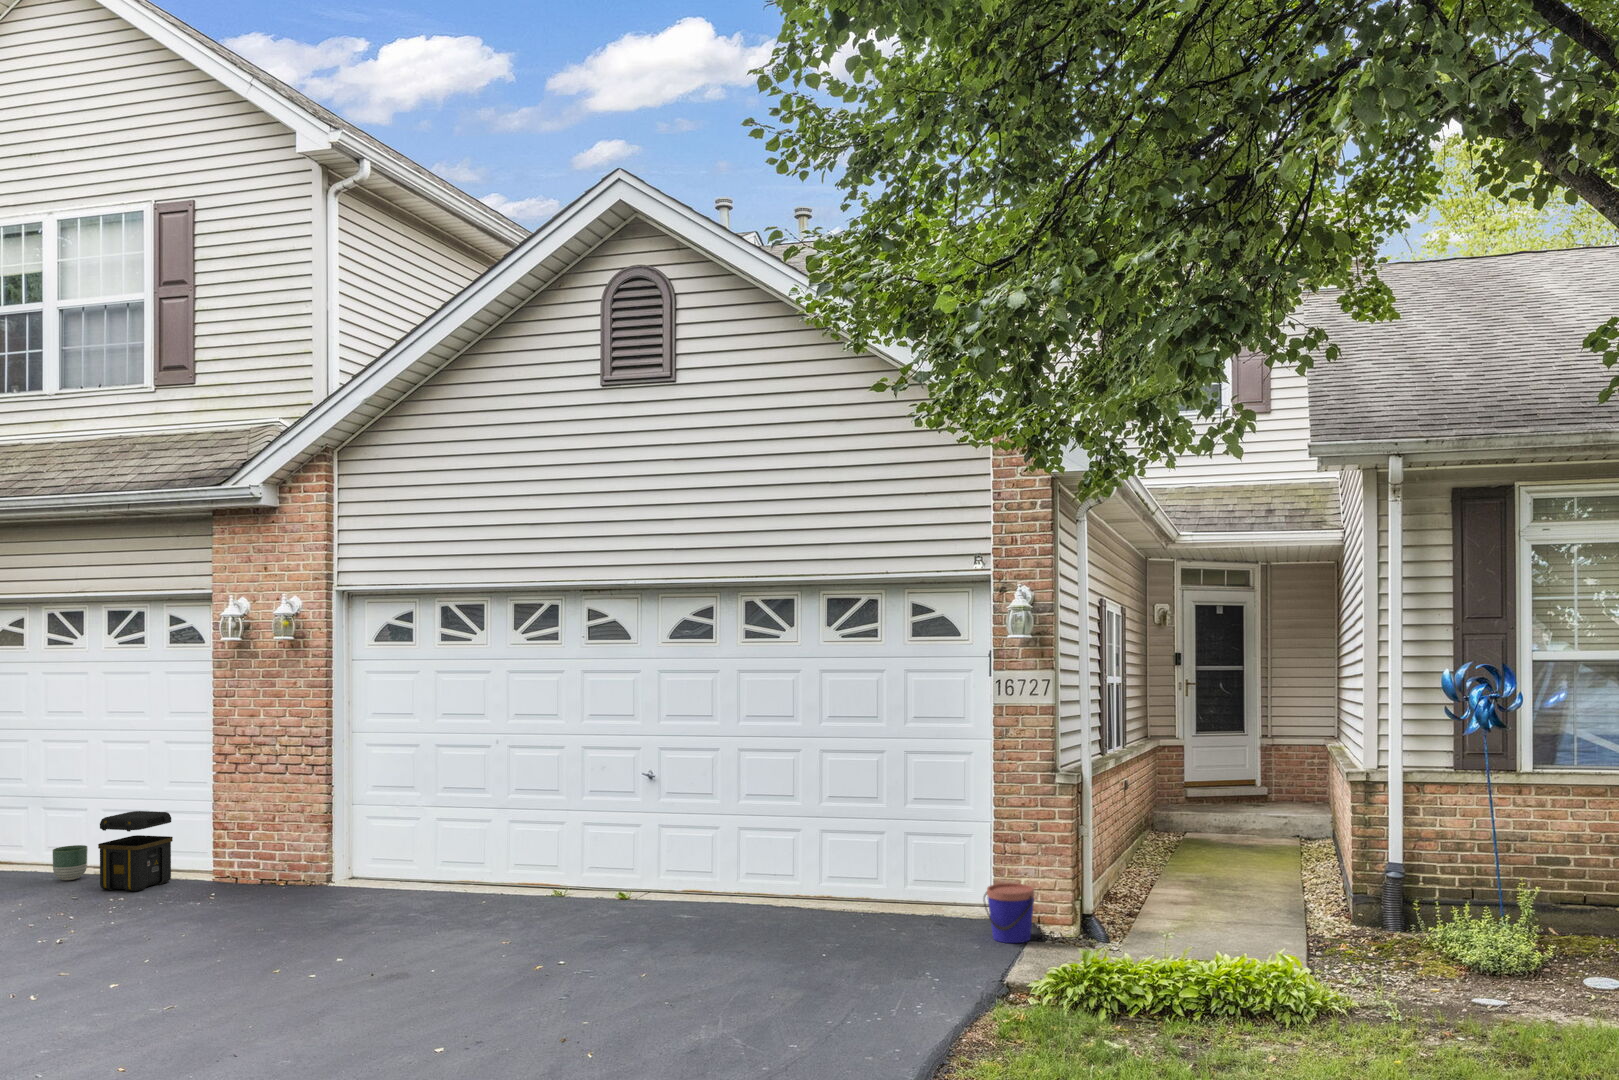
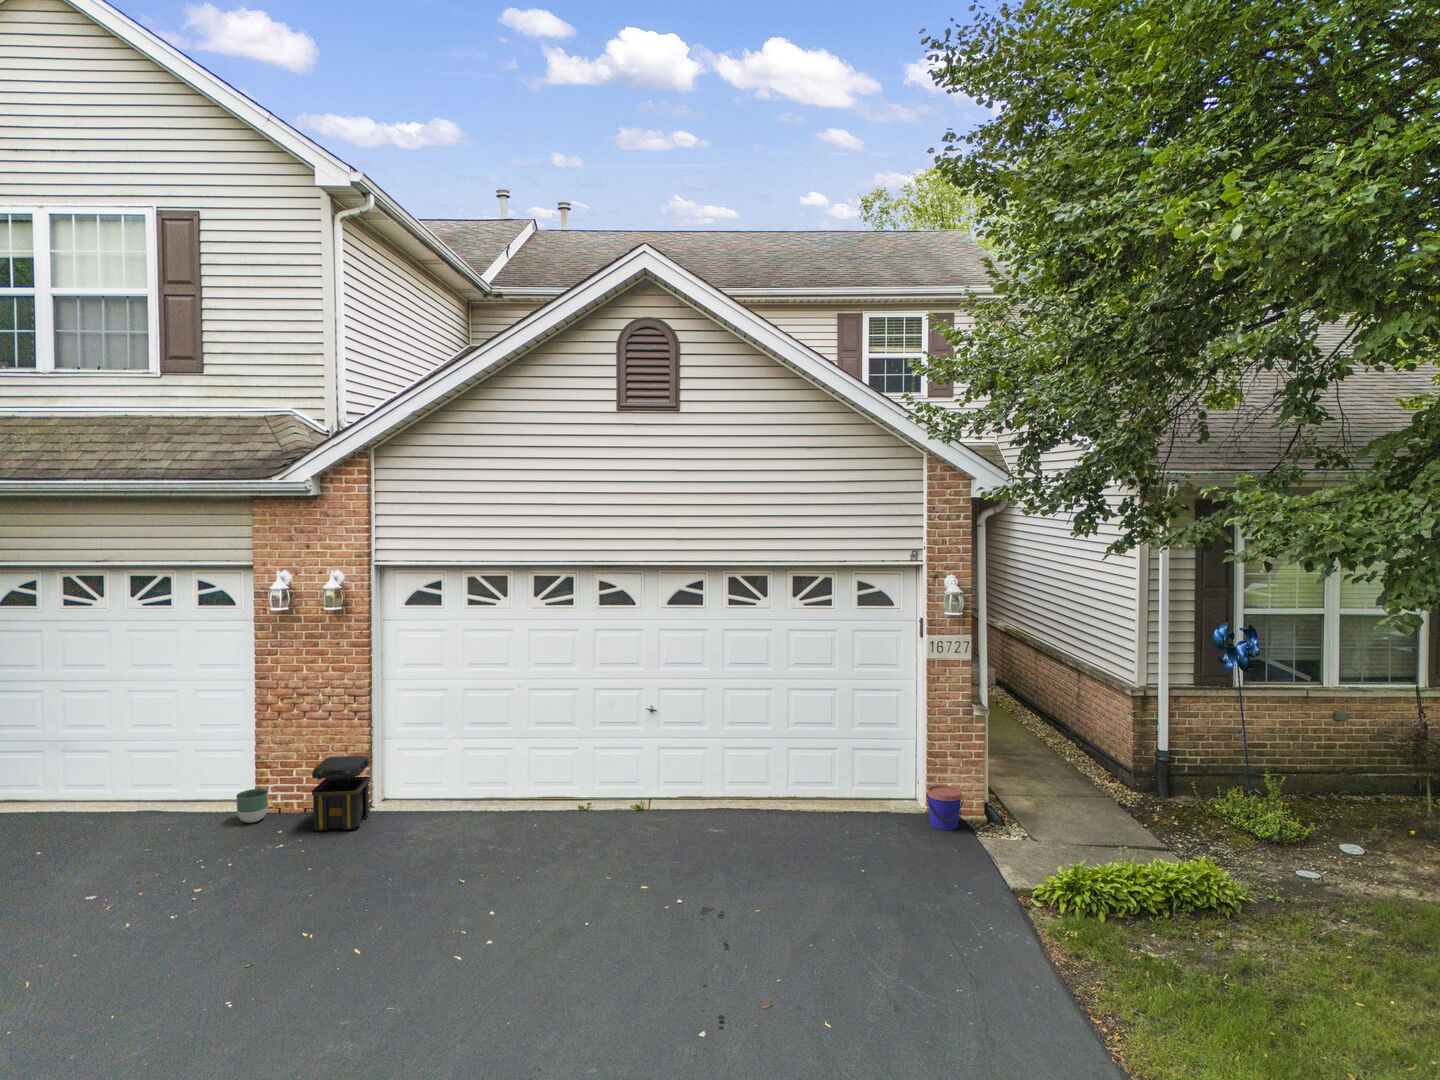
toolbox: present [98,811,173,891] -> present [312,756,370,831]
planter: present [53,845,88,880] -> present [236,789,268,823]

